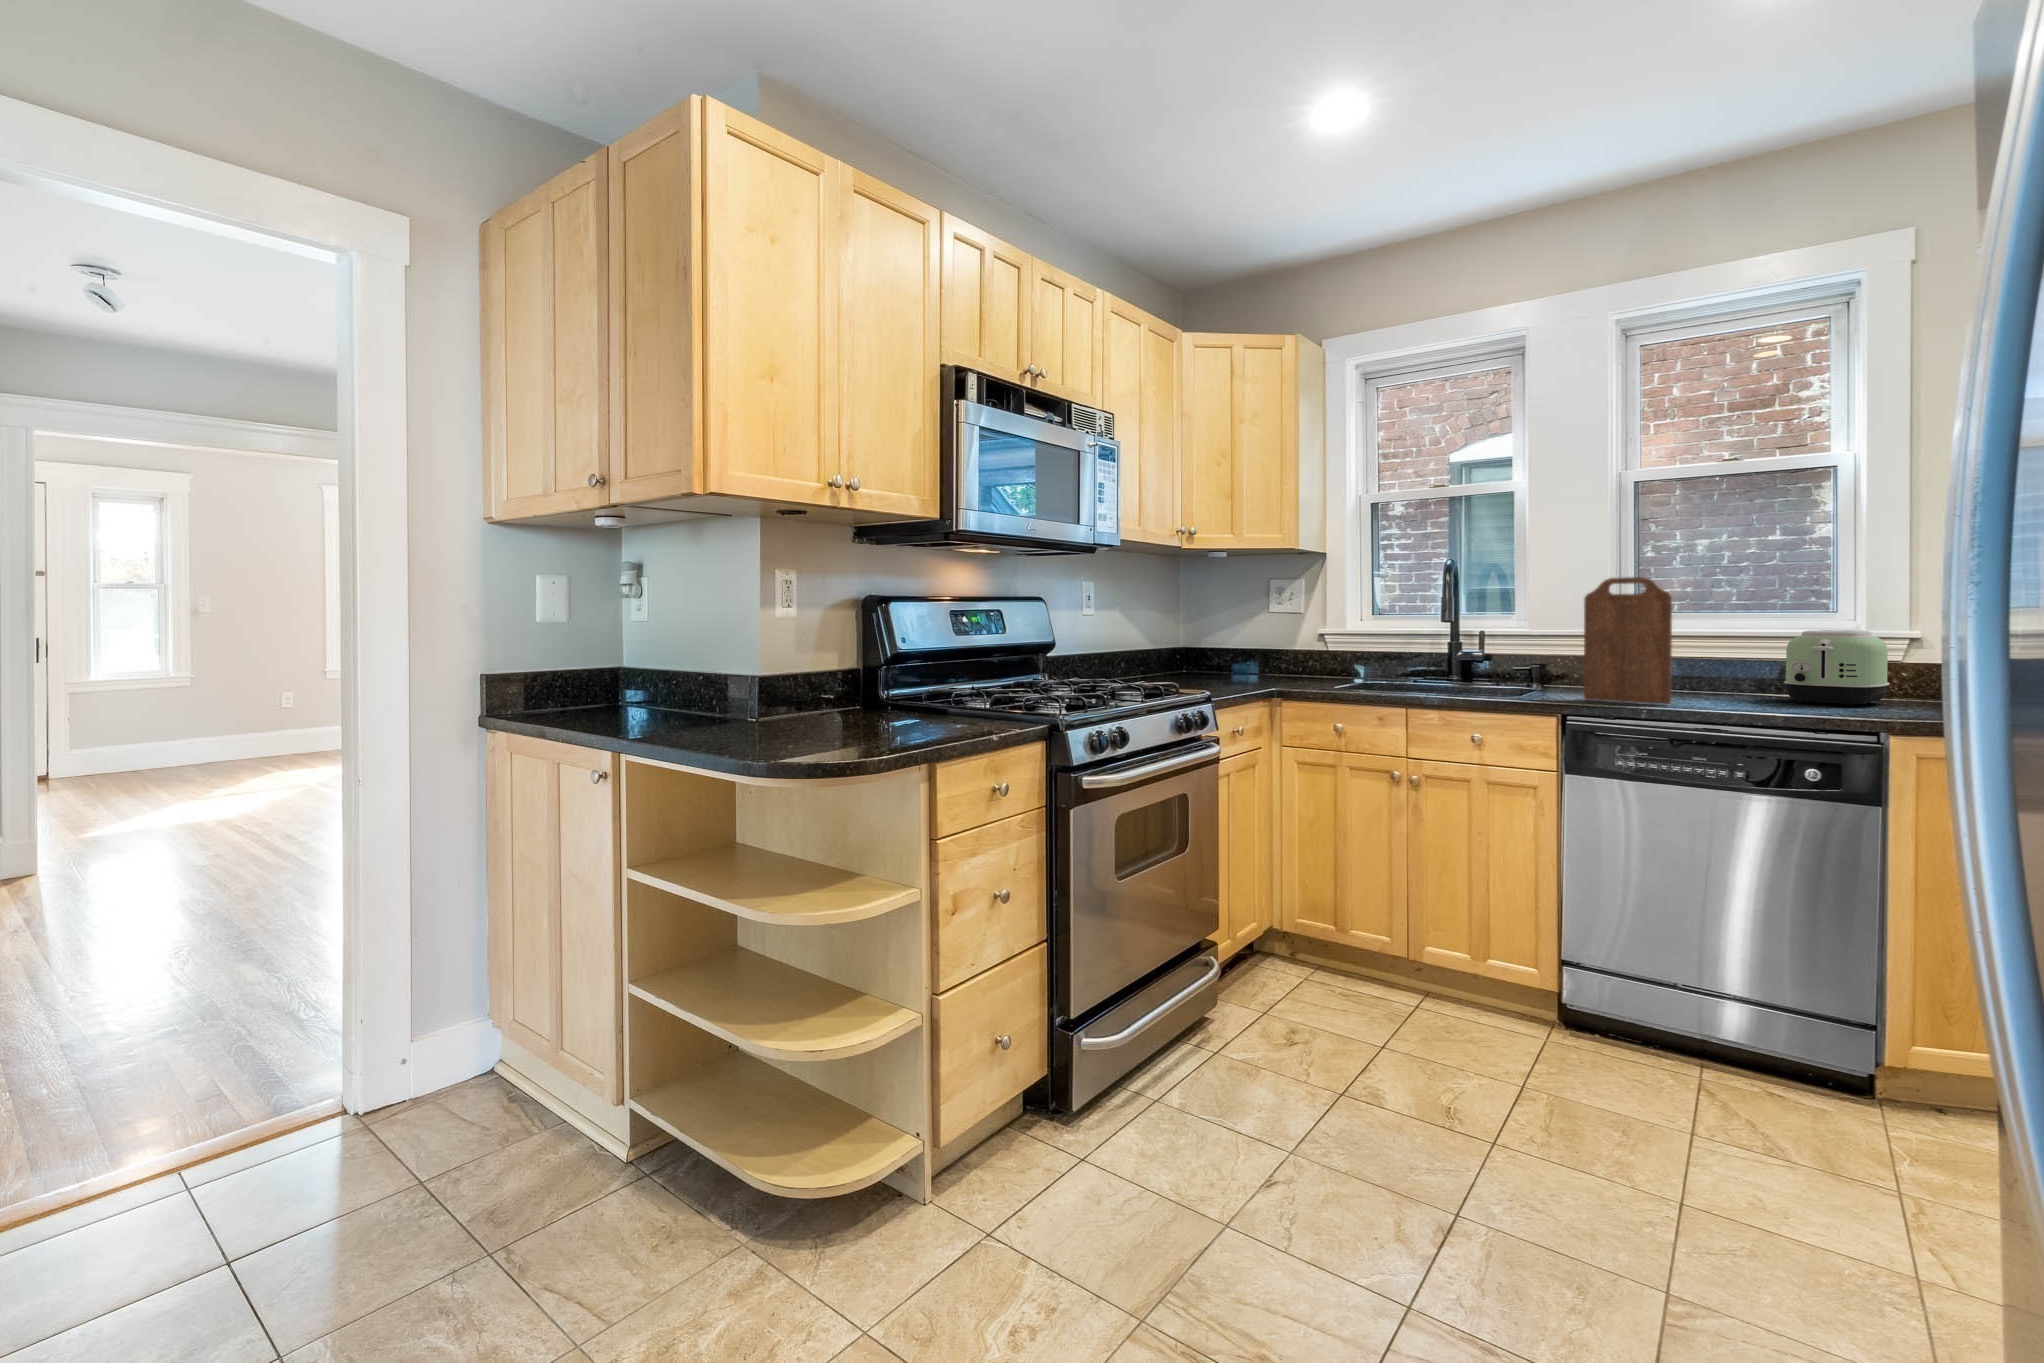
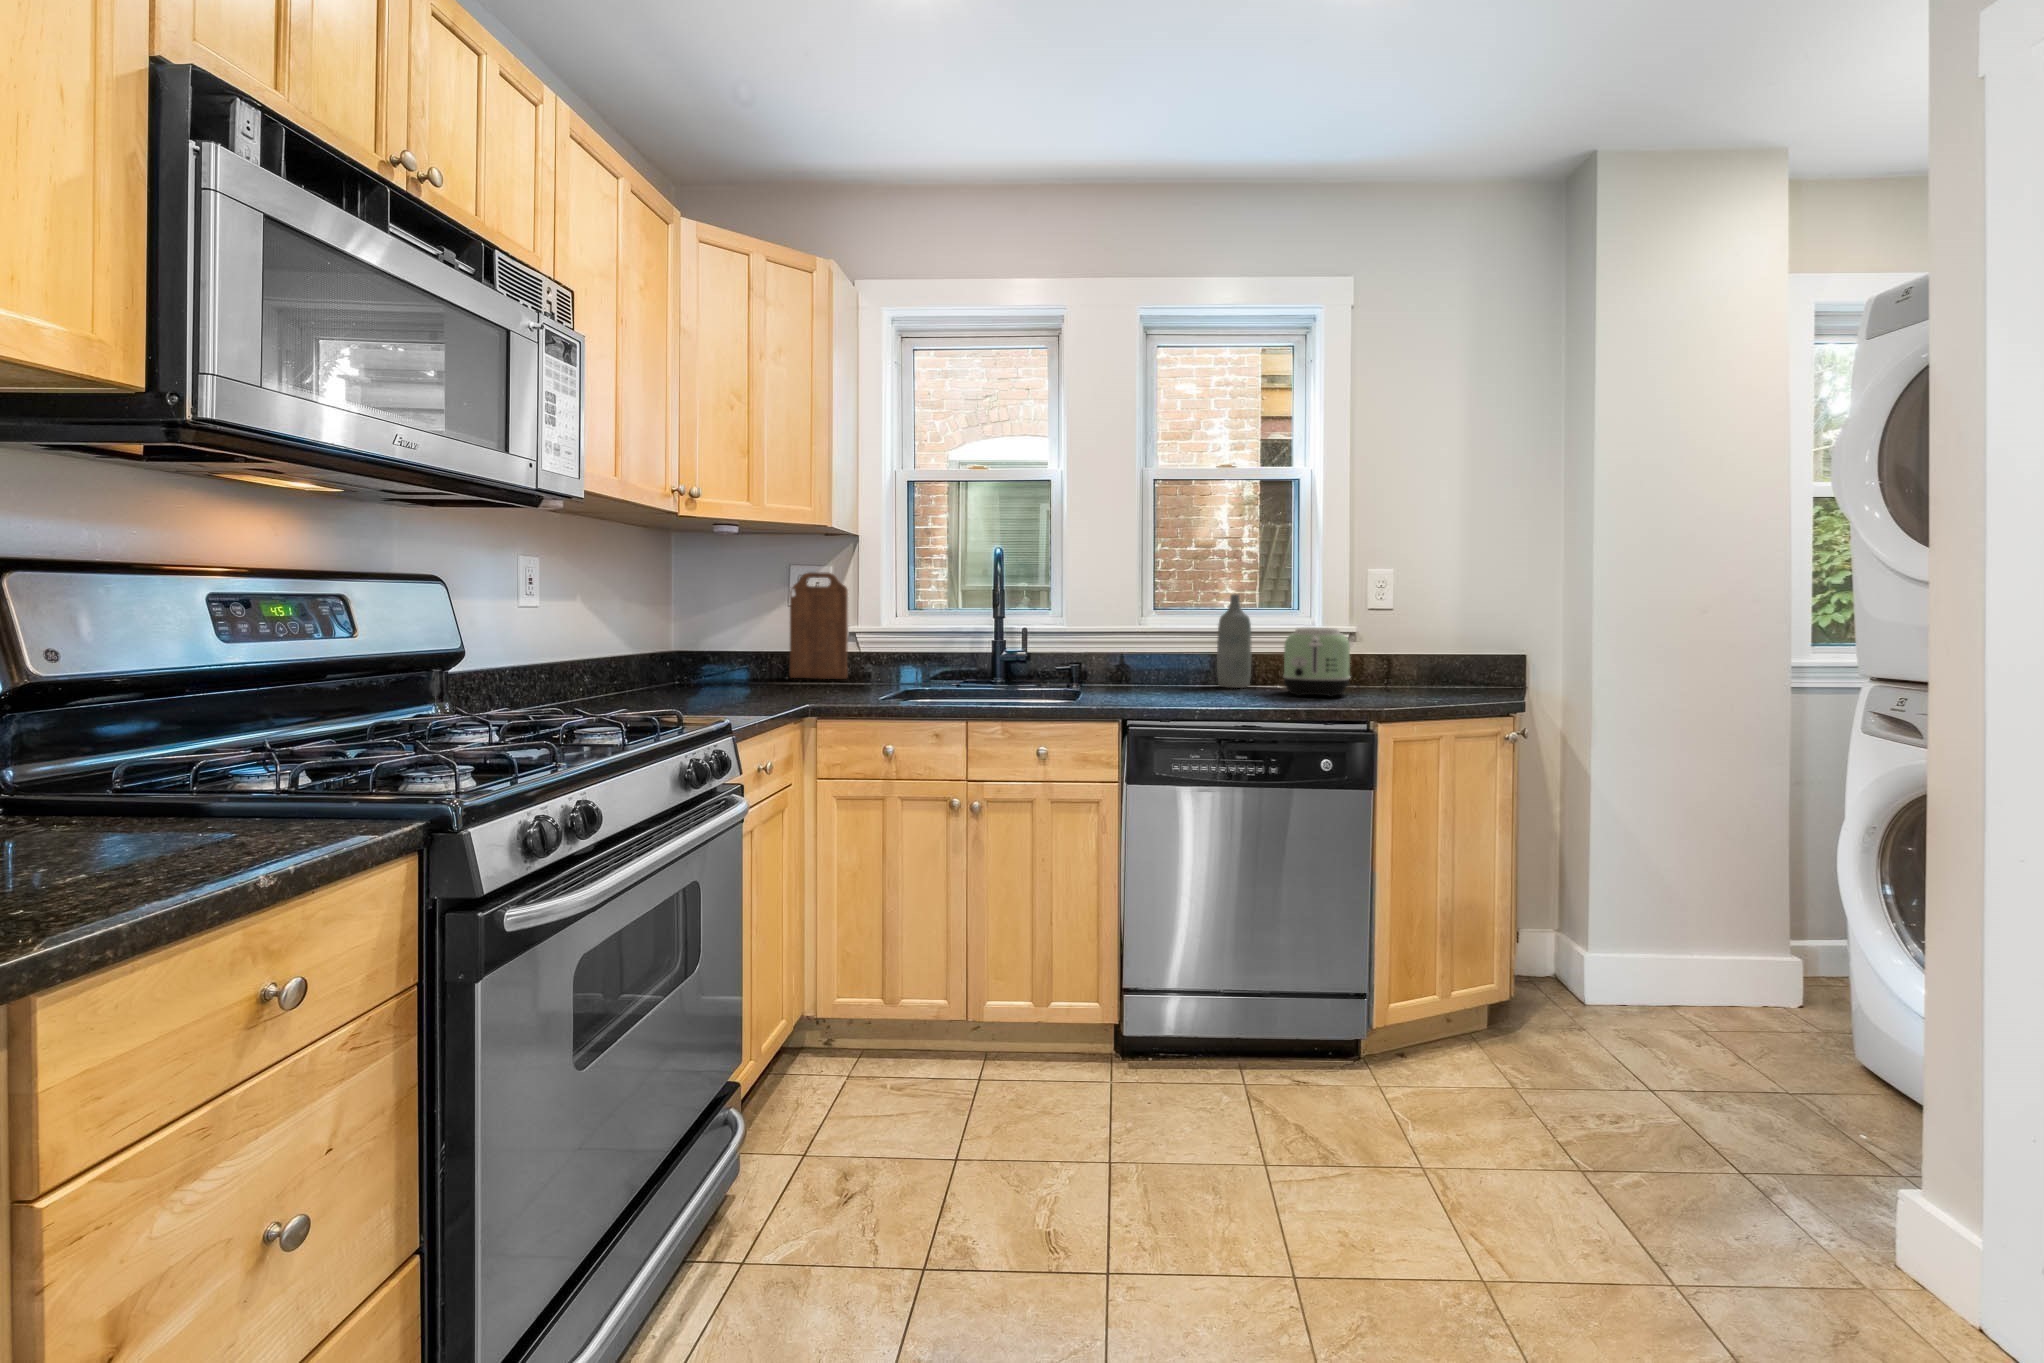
cutting board: present [1584,577,1672,705] -> present [790,572,848,679]
bottle: none [1709,596,1755,694] -> present [1217,594,1252,688]

